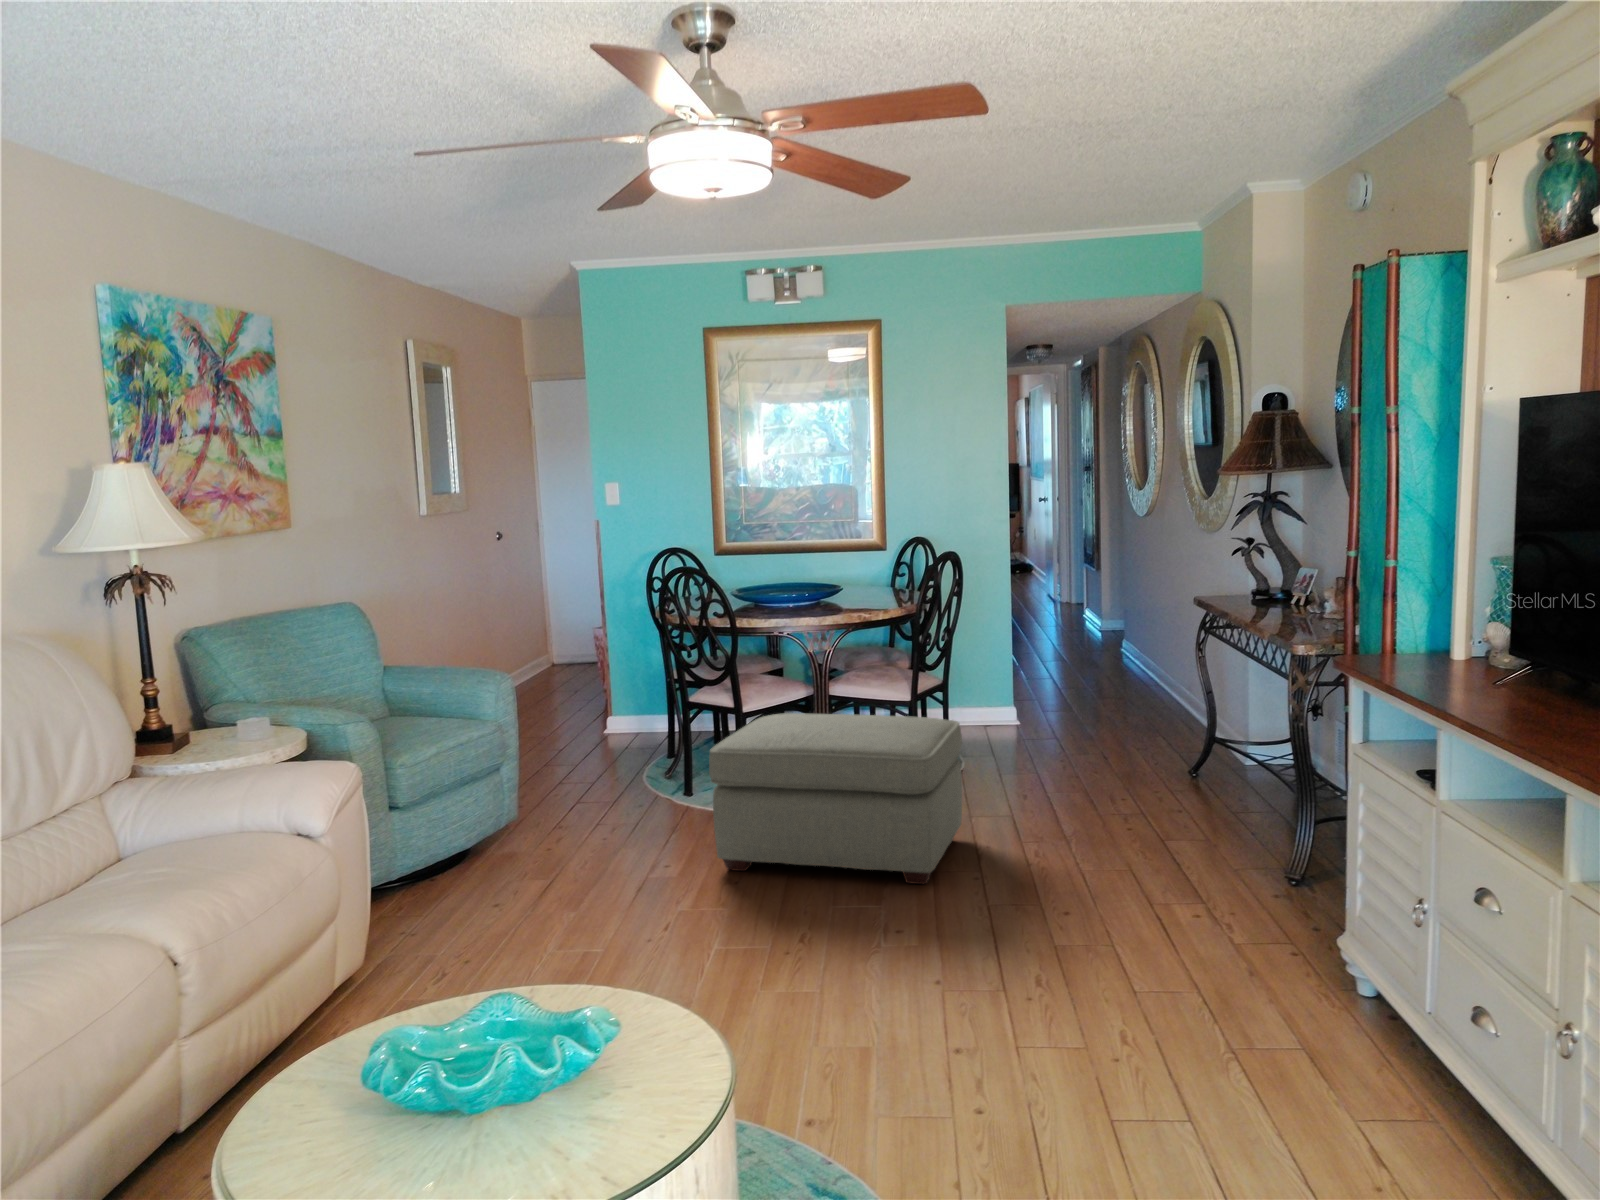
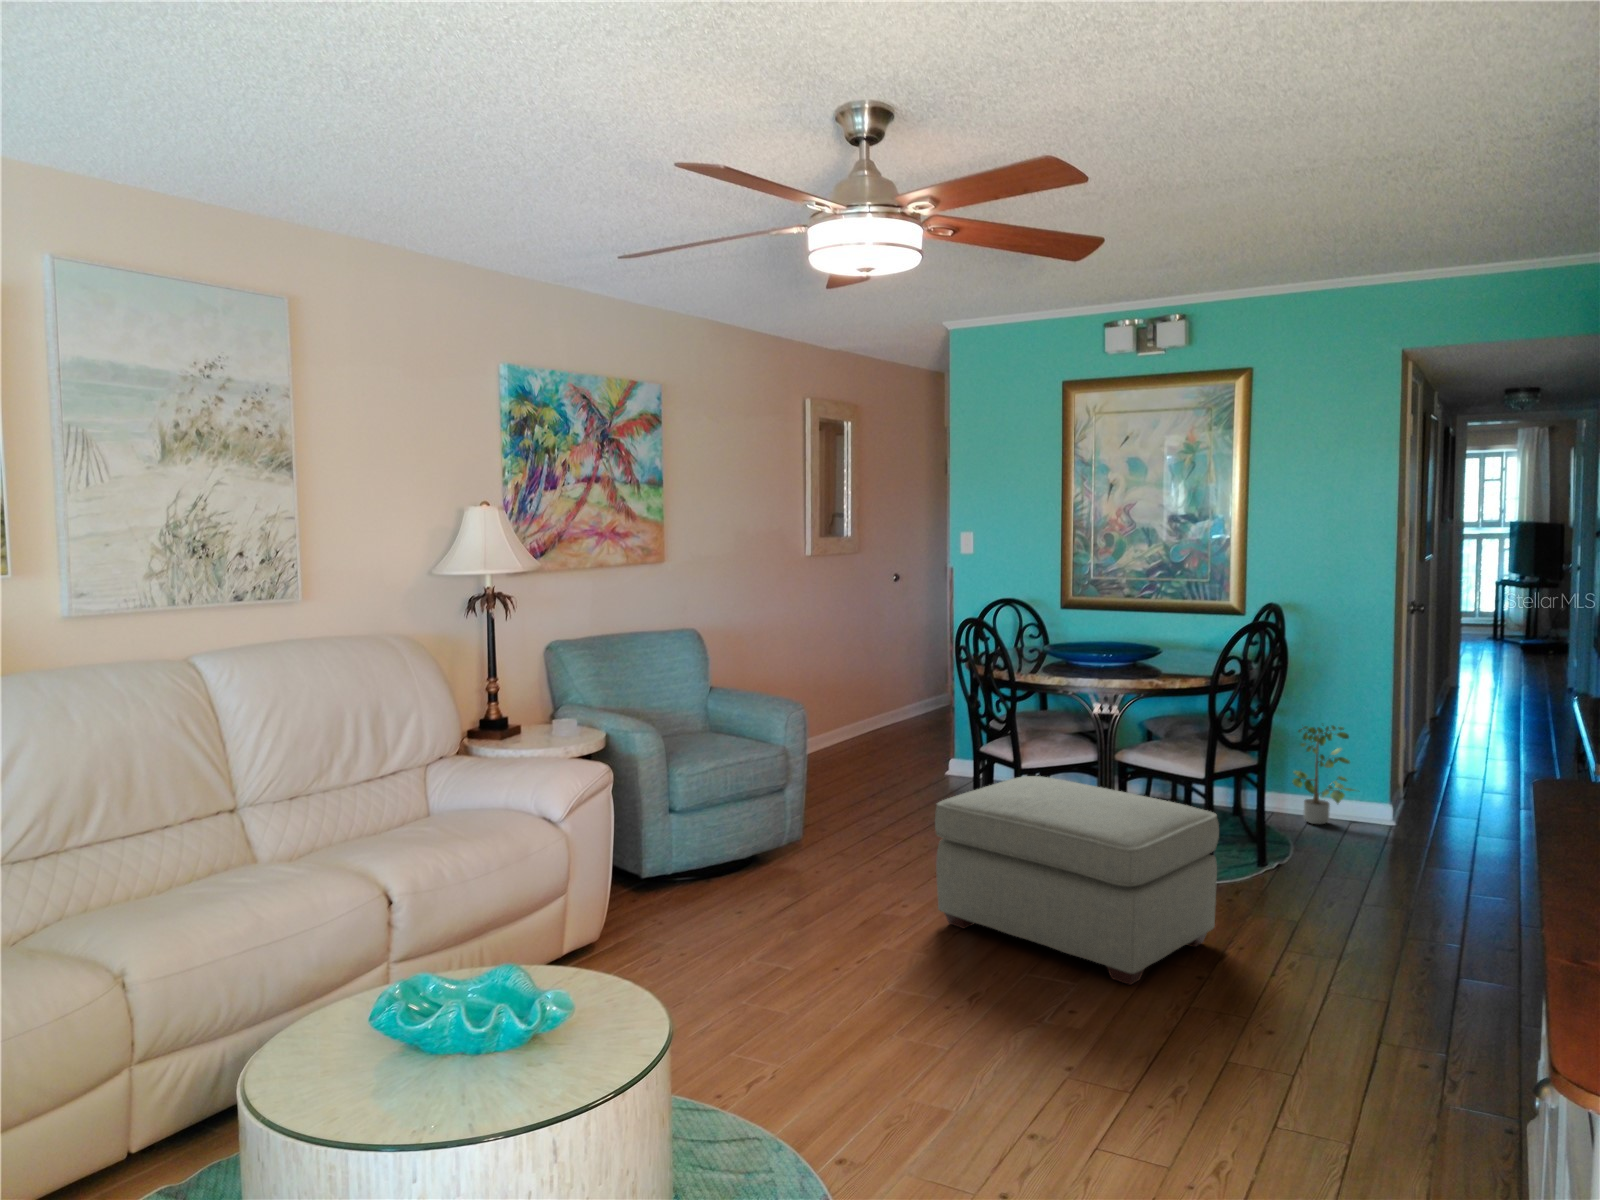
potted plant: none [939,639,995,732] -> present [1292,725,1354,824]

